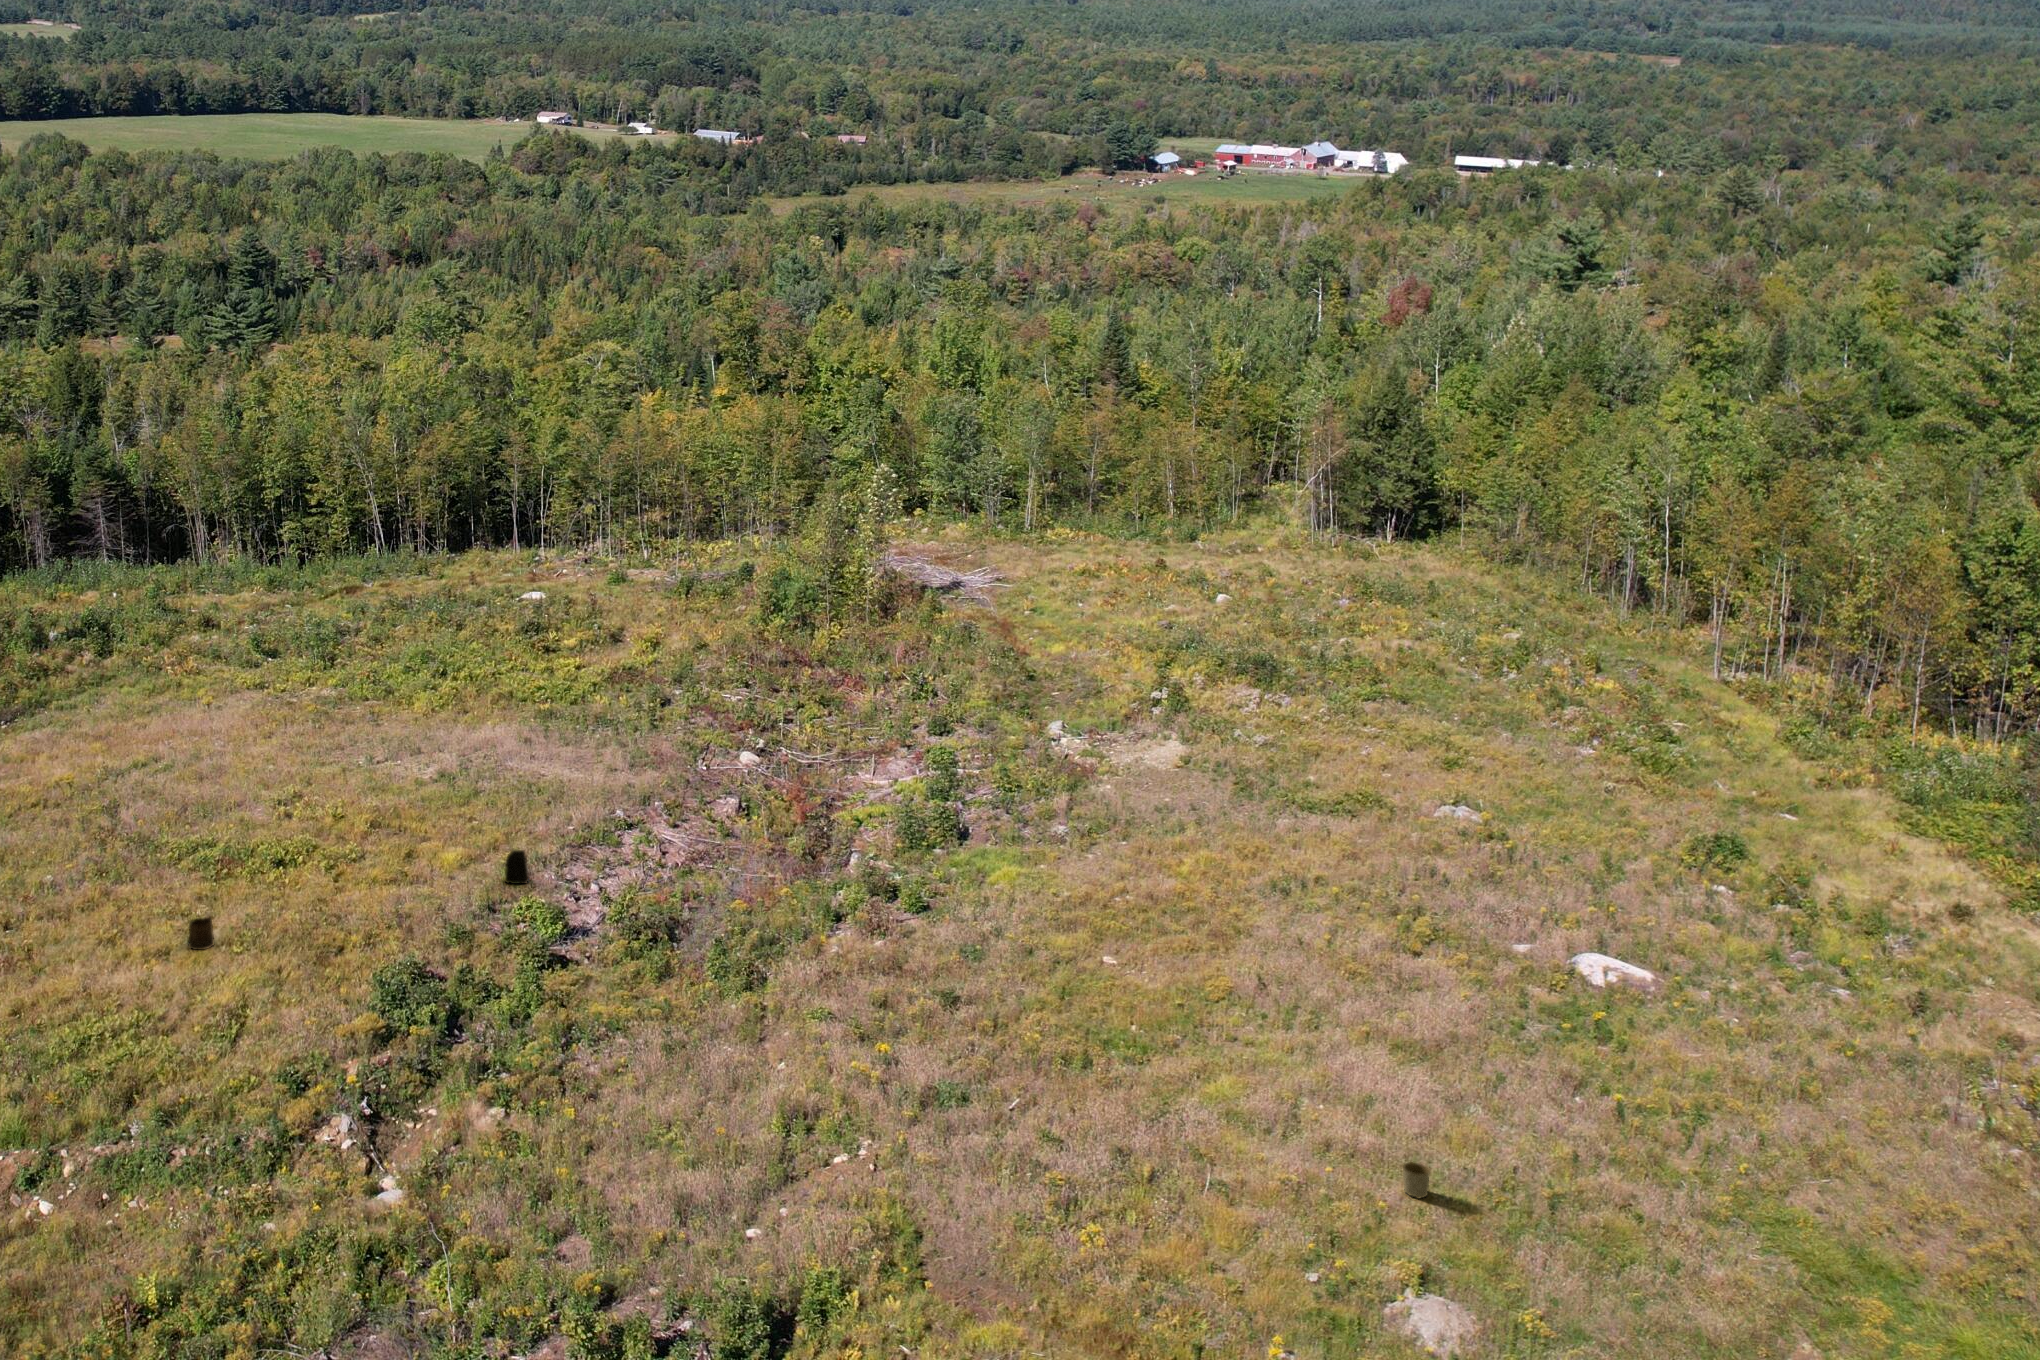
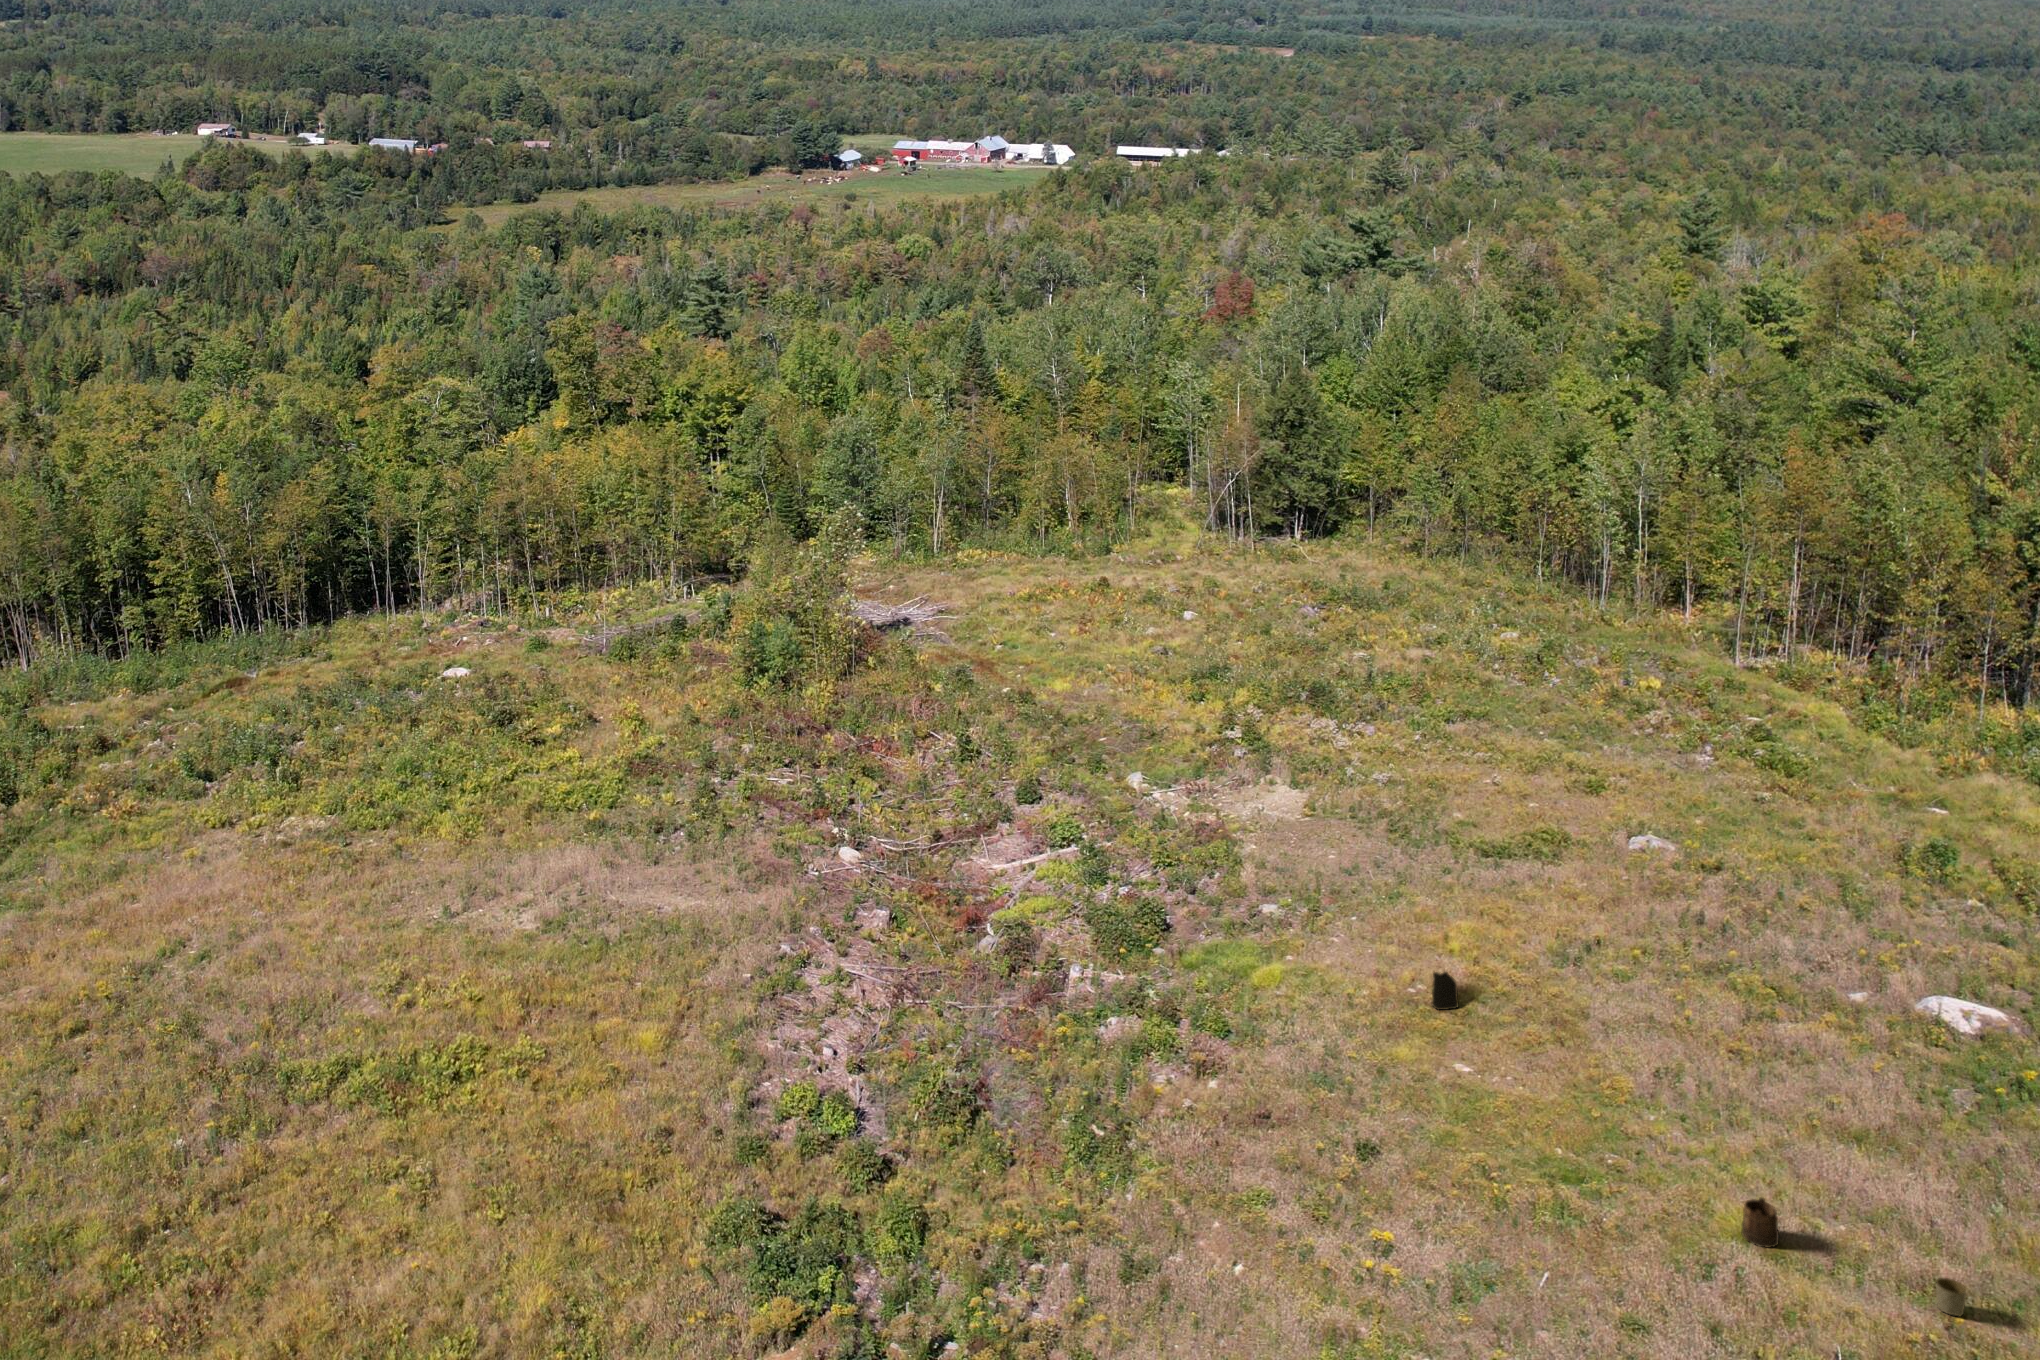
backpack: present [505,849,529,884] -> present [1432,972,1459,1010]
bucket: present [188,917,215,950] -> present [1741,1198,1779,1248]

